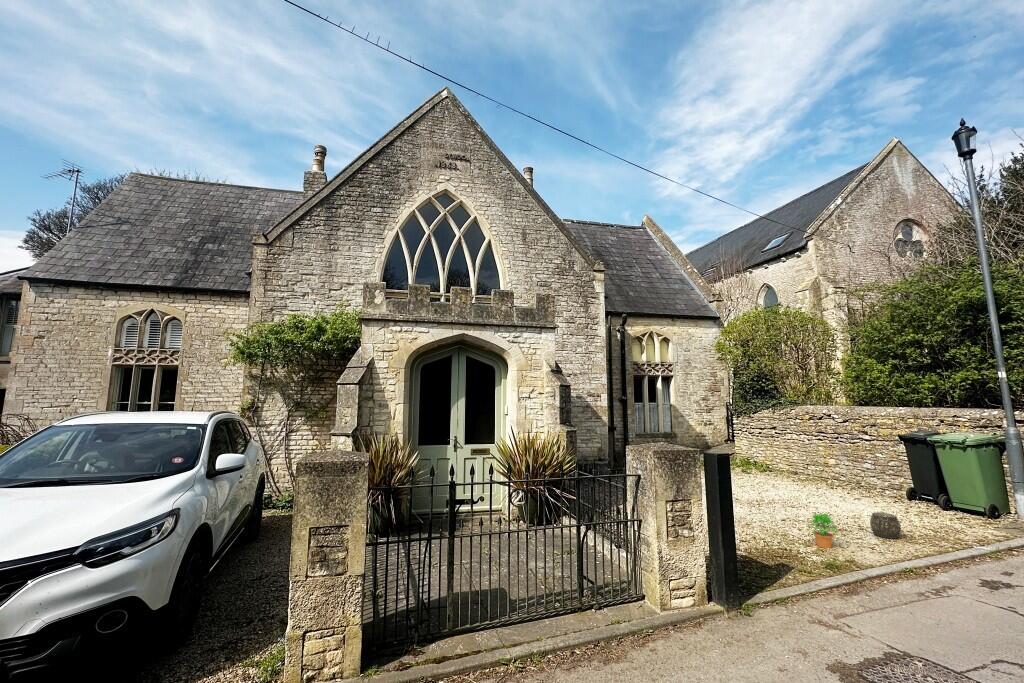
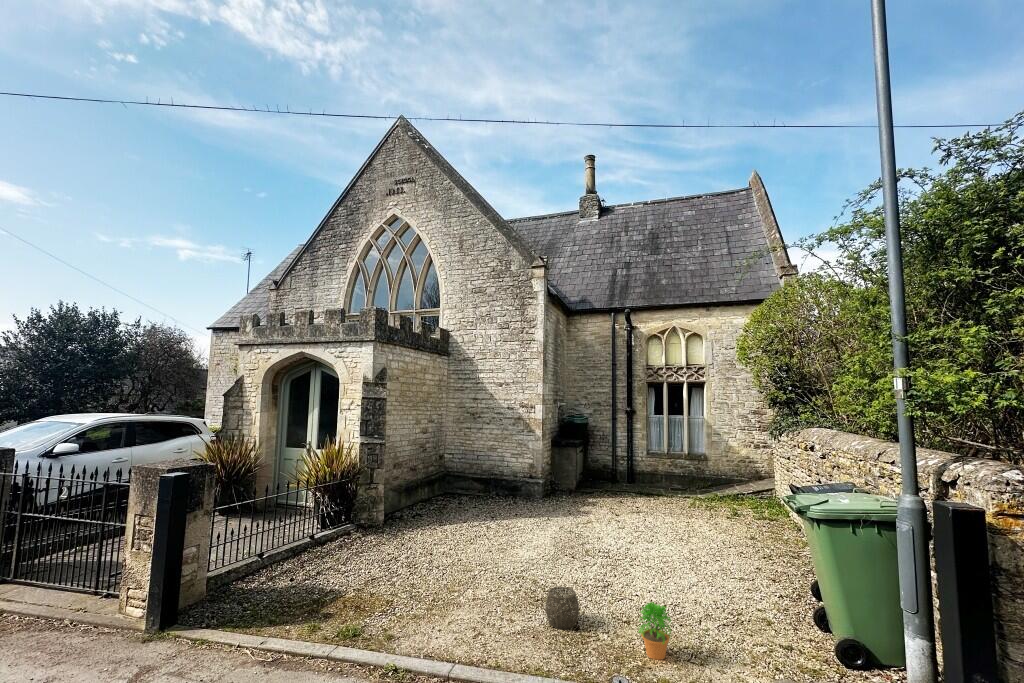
potted plant: present [811,513,836,548] -> present [639,602,671,660]

